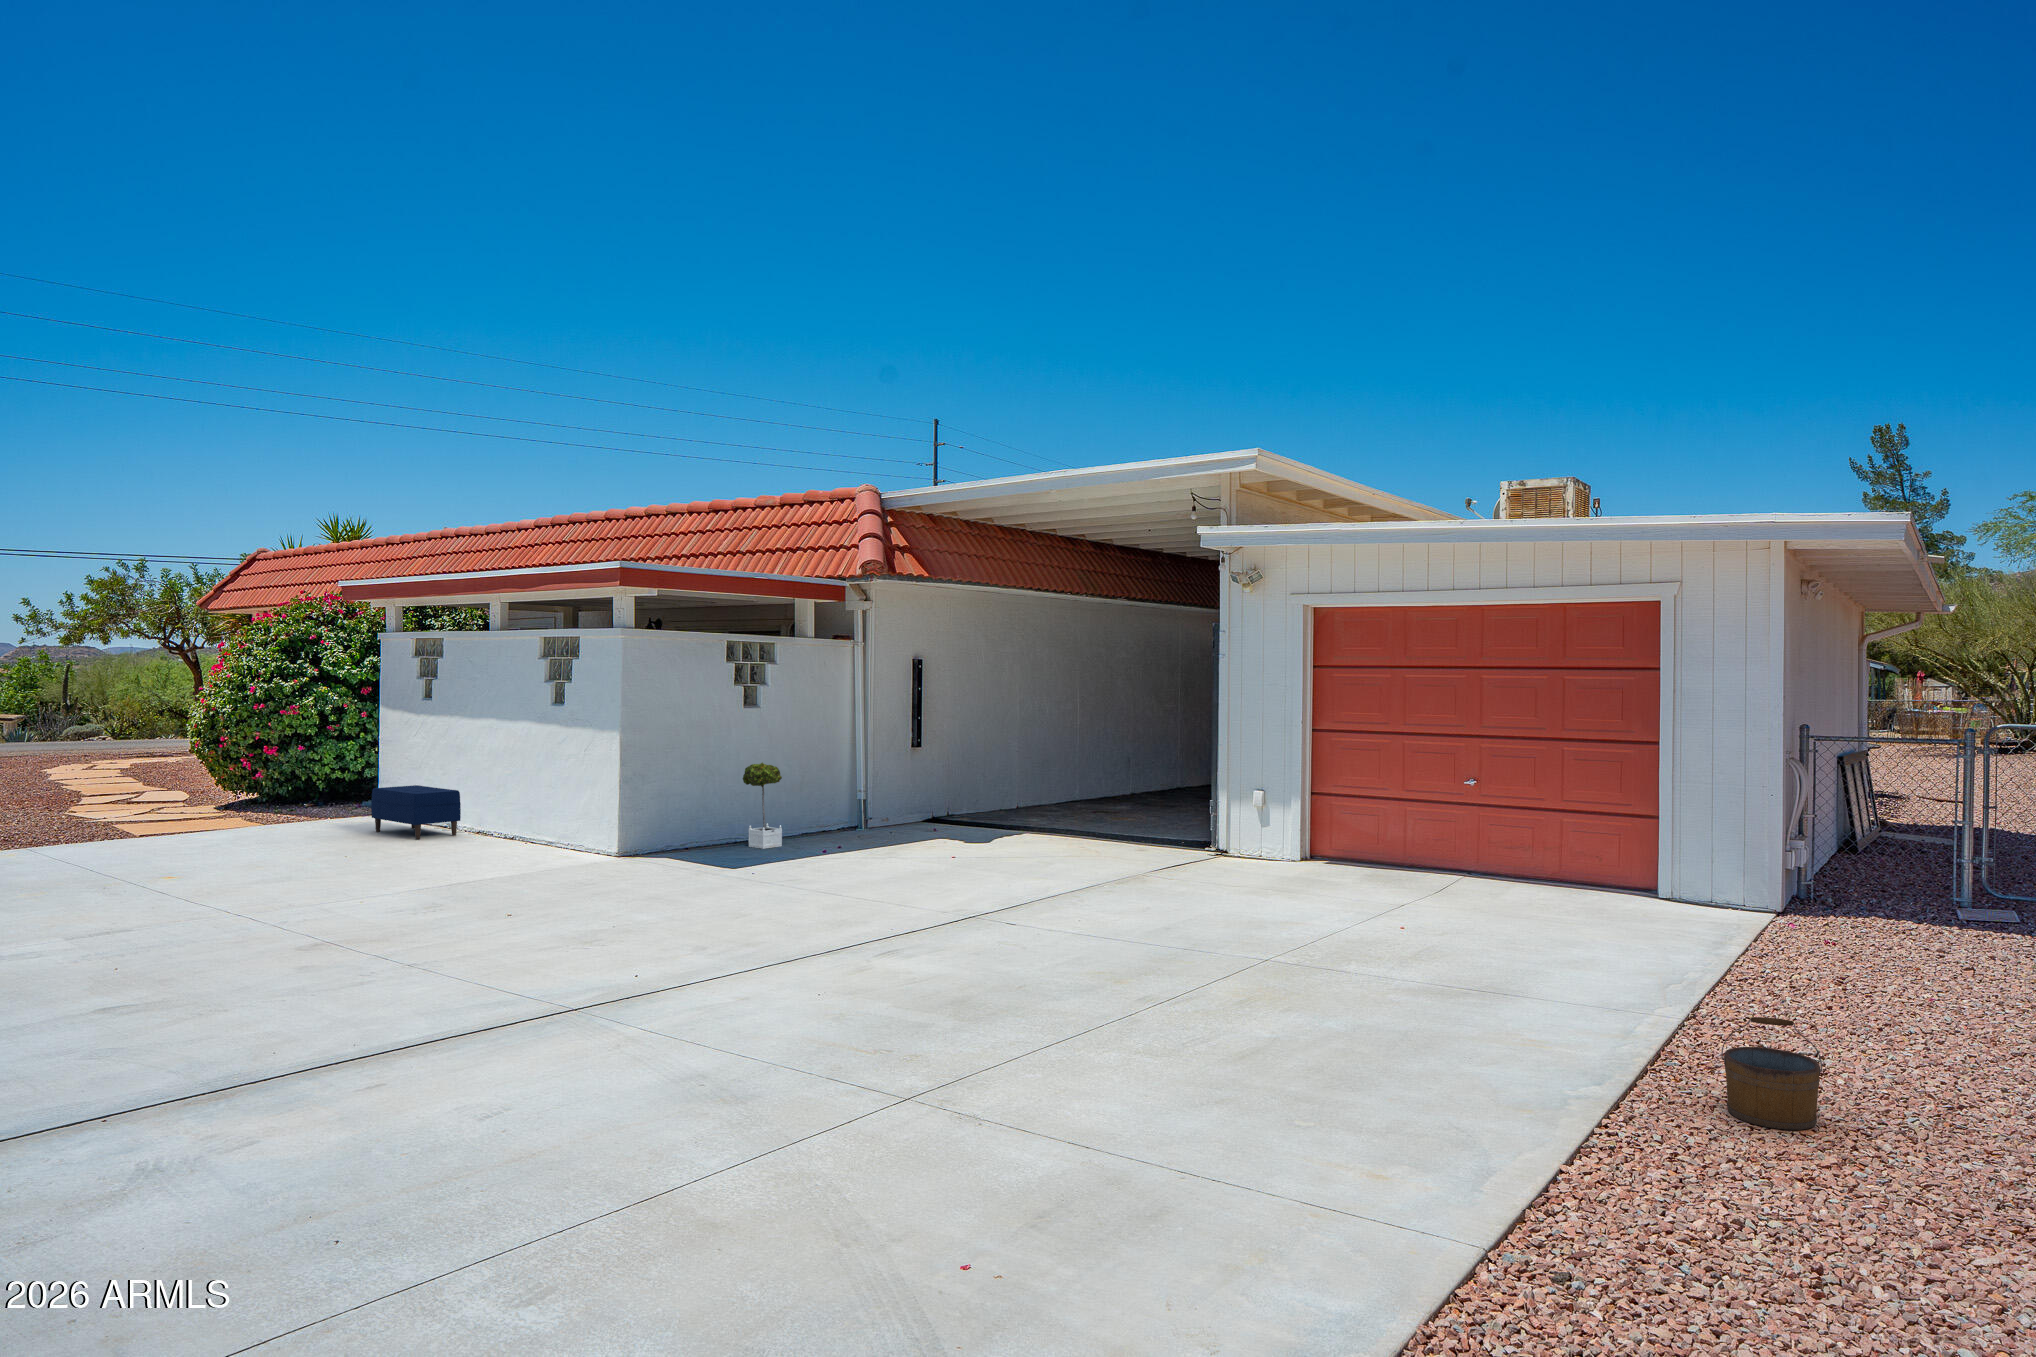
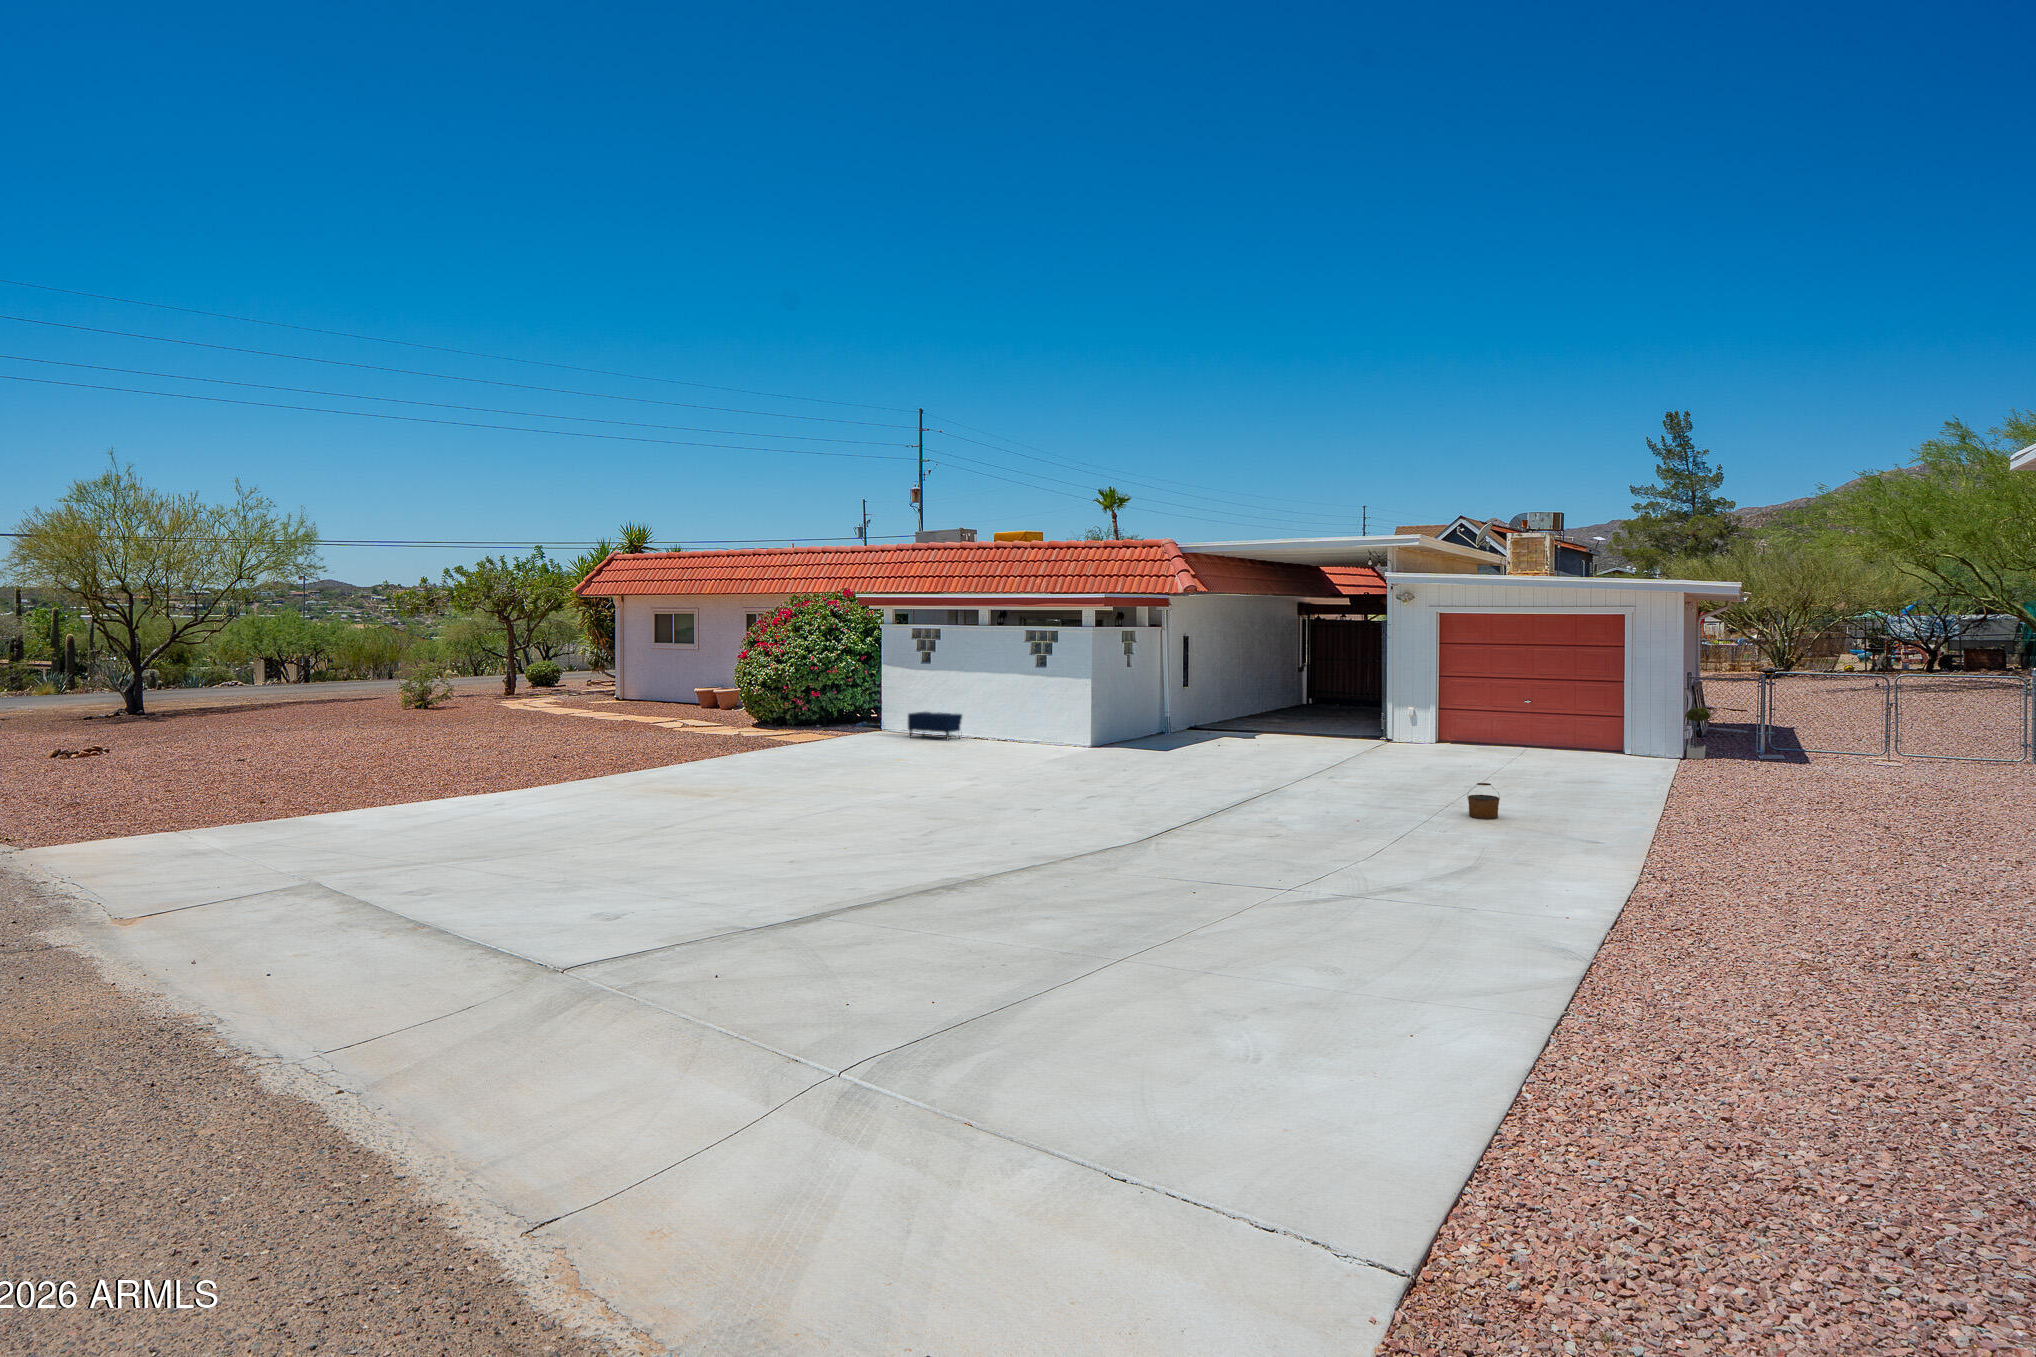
potted tree: present [743,762,782,849] -> present [1685,707,1711,759]
bucket: present [1721,1017,1822,1130] -> present [1468,783,1500,819]

